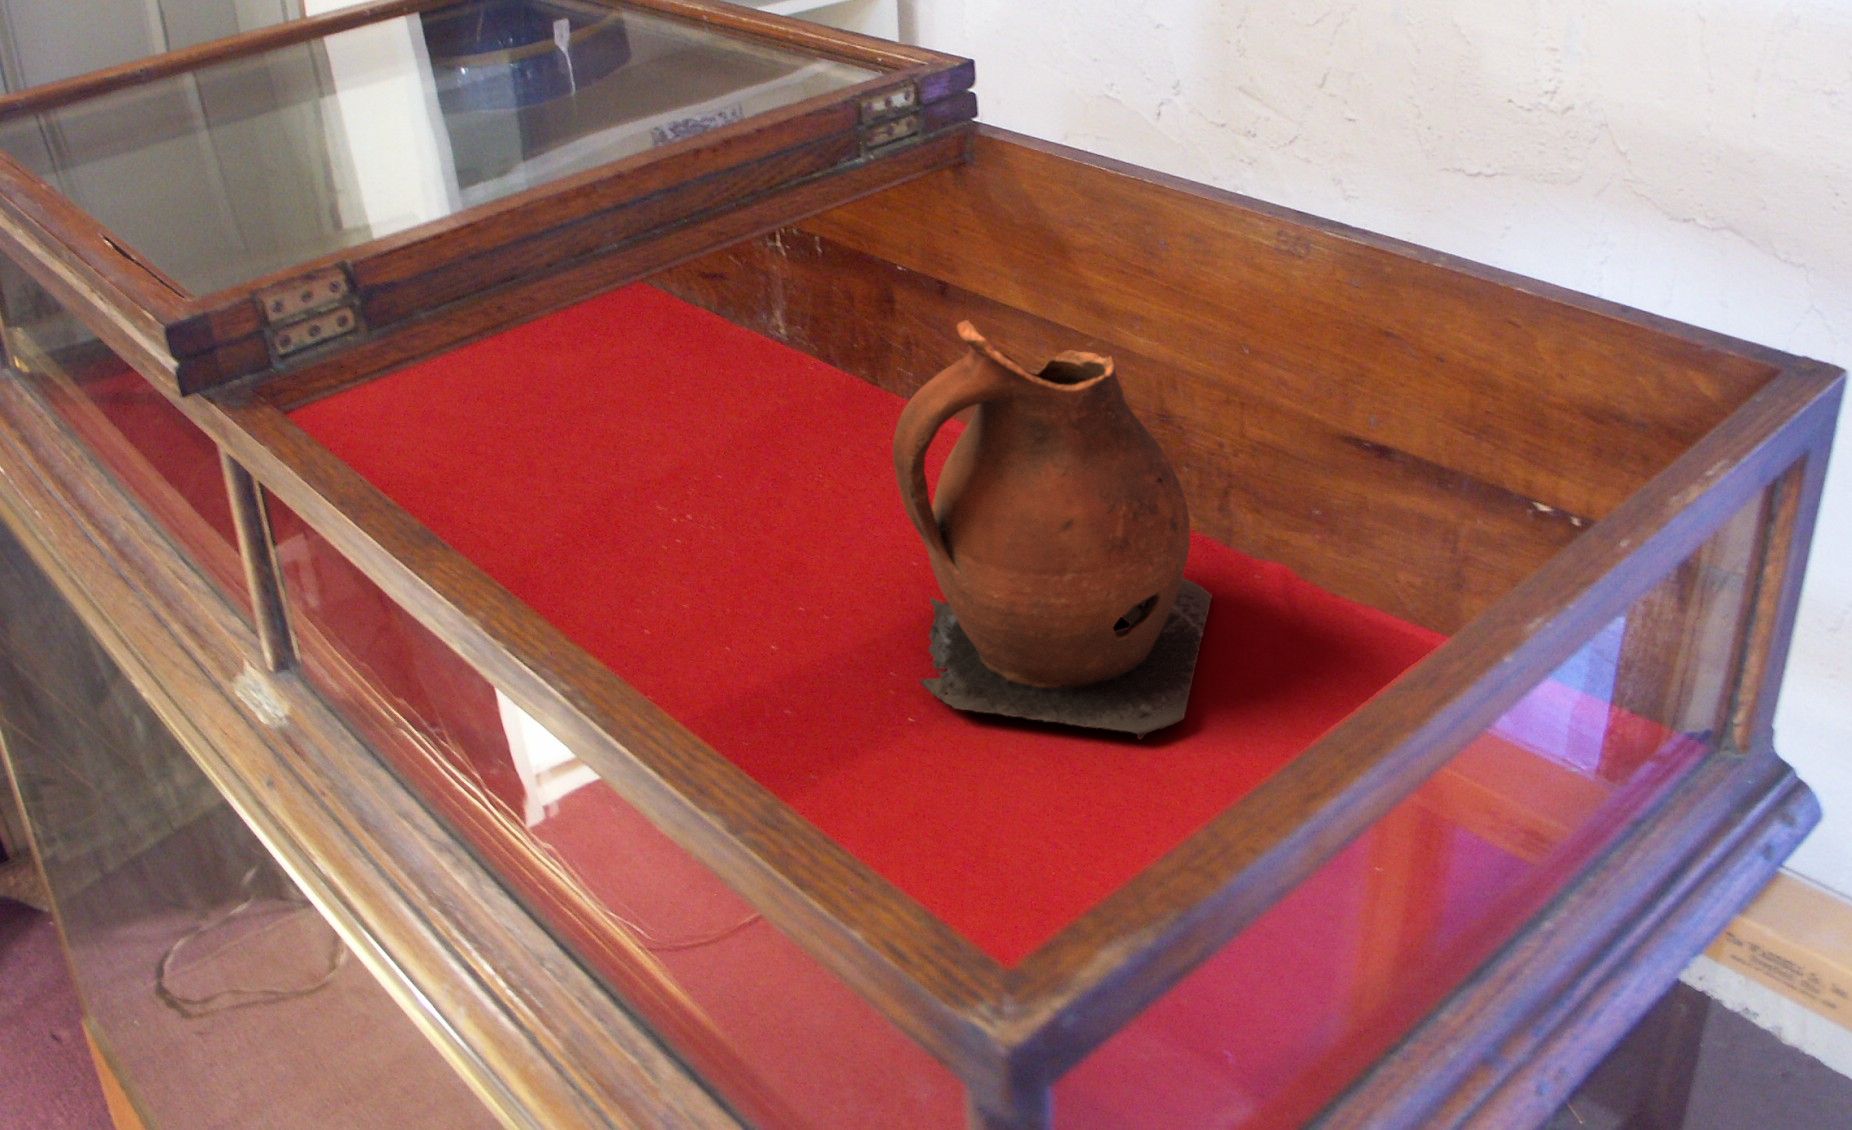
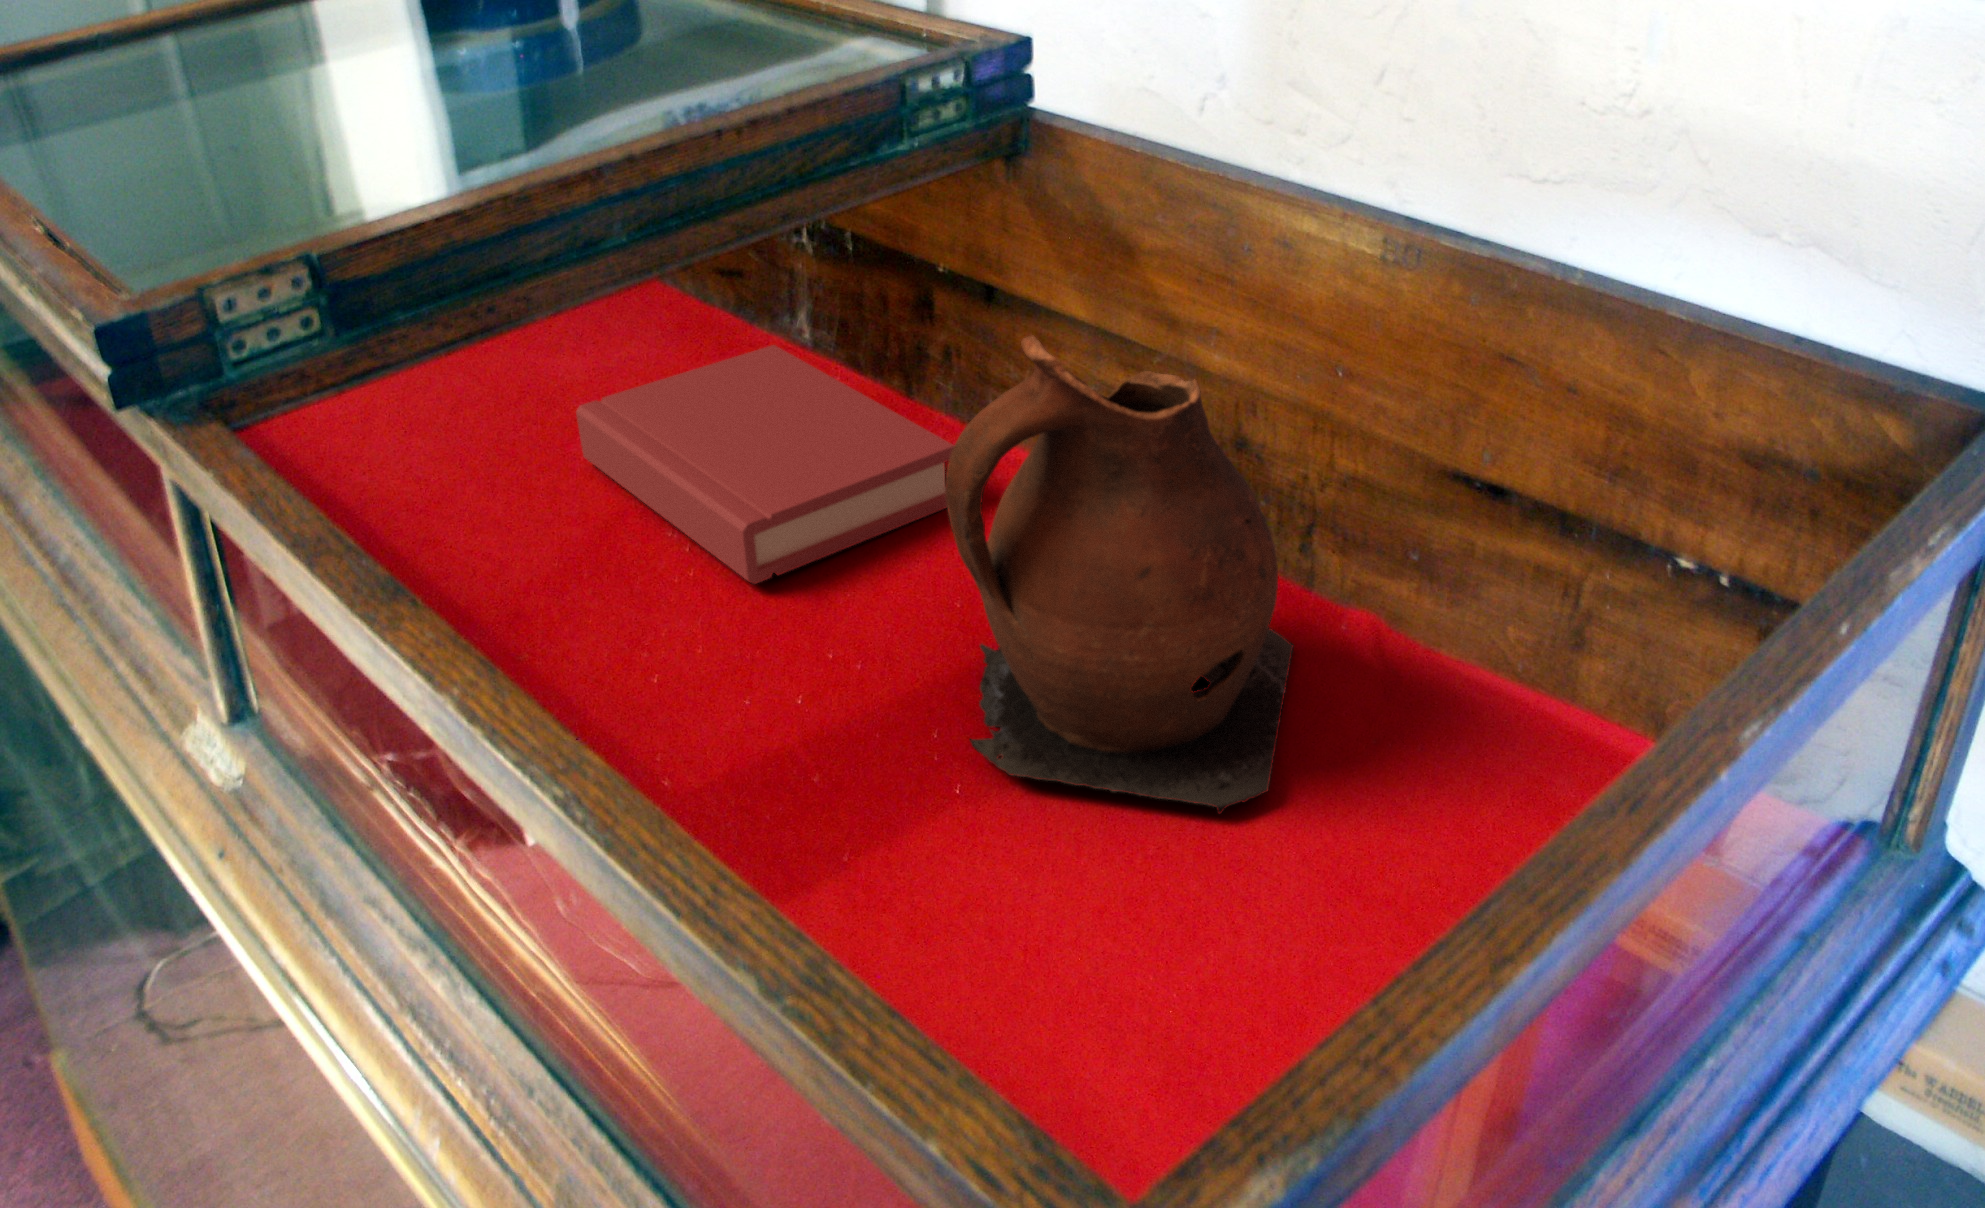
hardback book: none [567,337,911,550] -> present [576,345,954,584]

